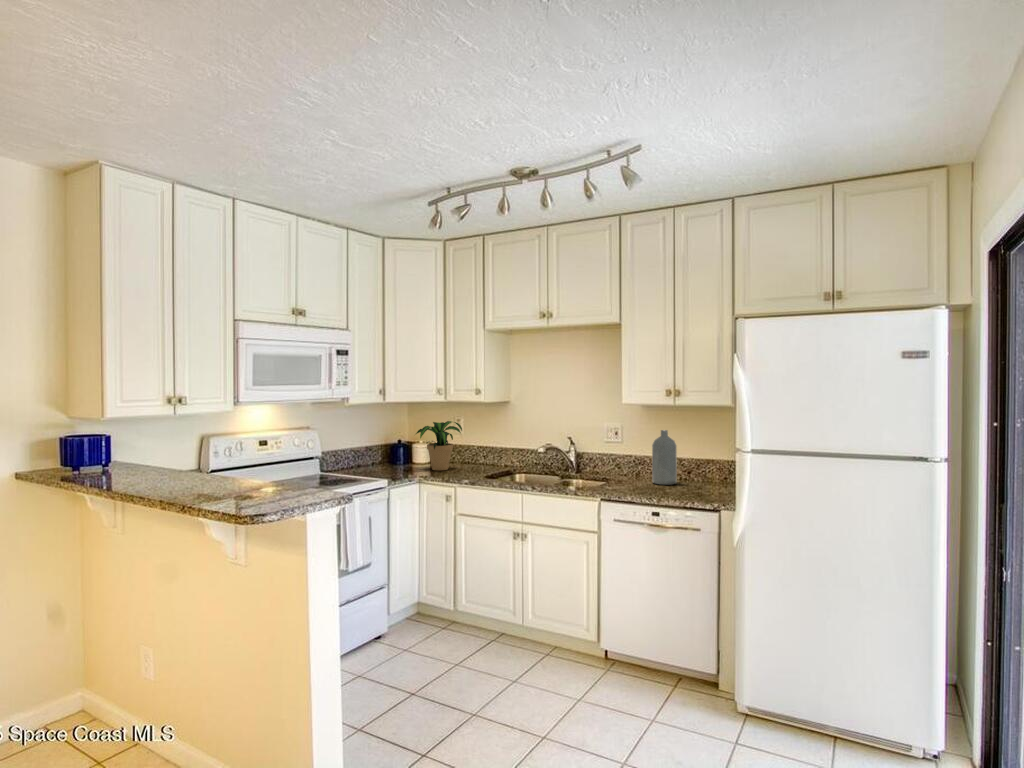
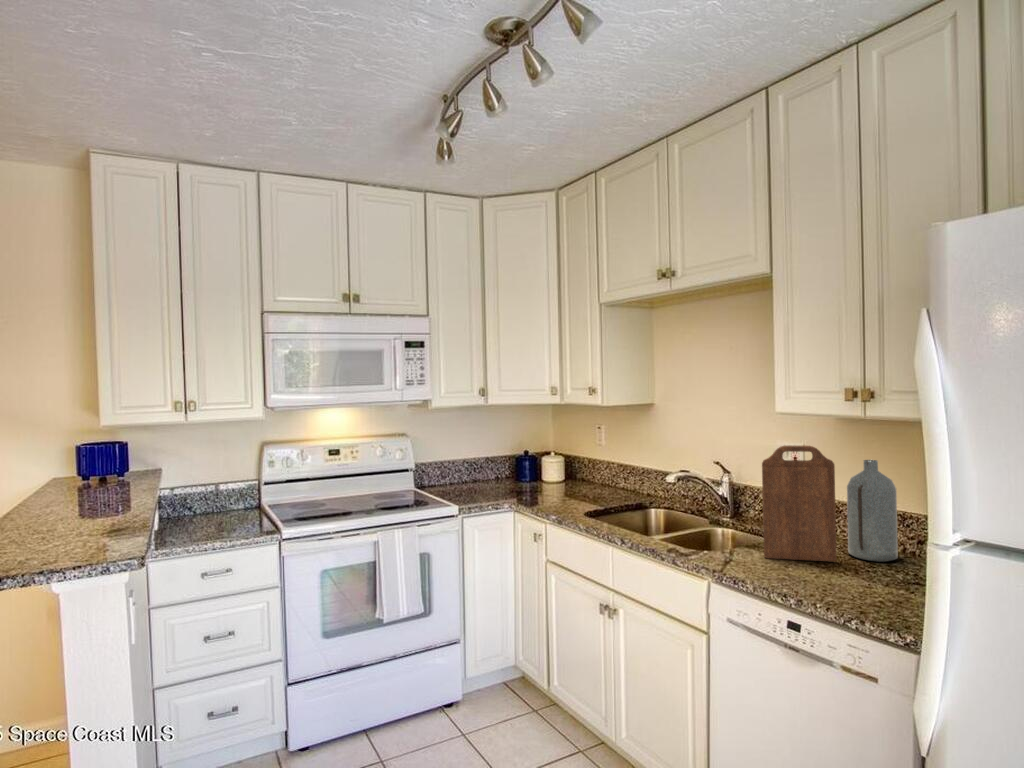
potted plant: present [416,421,462,470] -> none [526,429,592,494]
cutting board: none [618,422,653,488] -> present [762,445,836,561]

